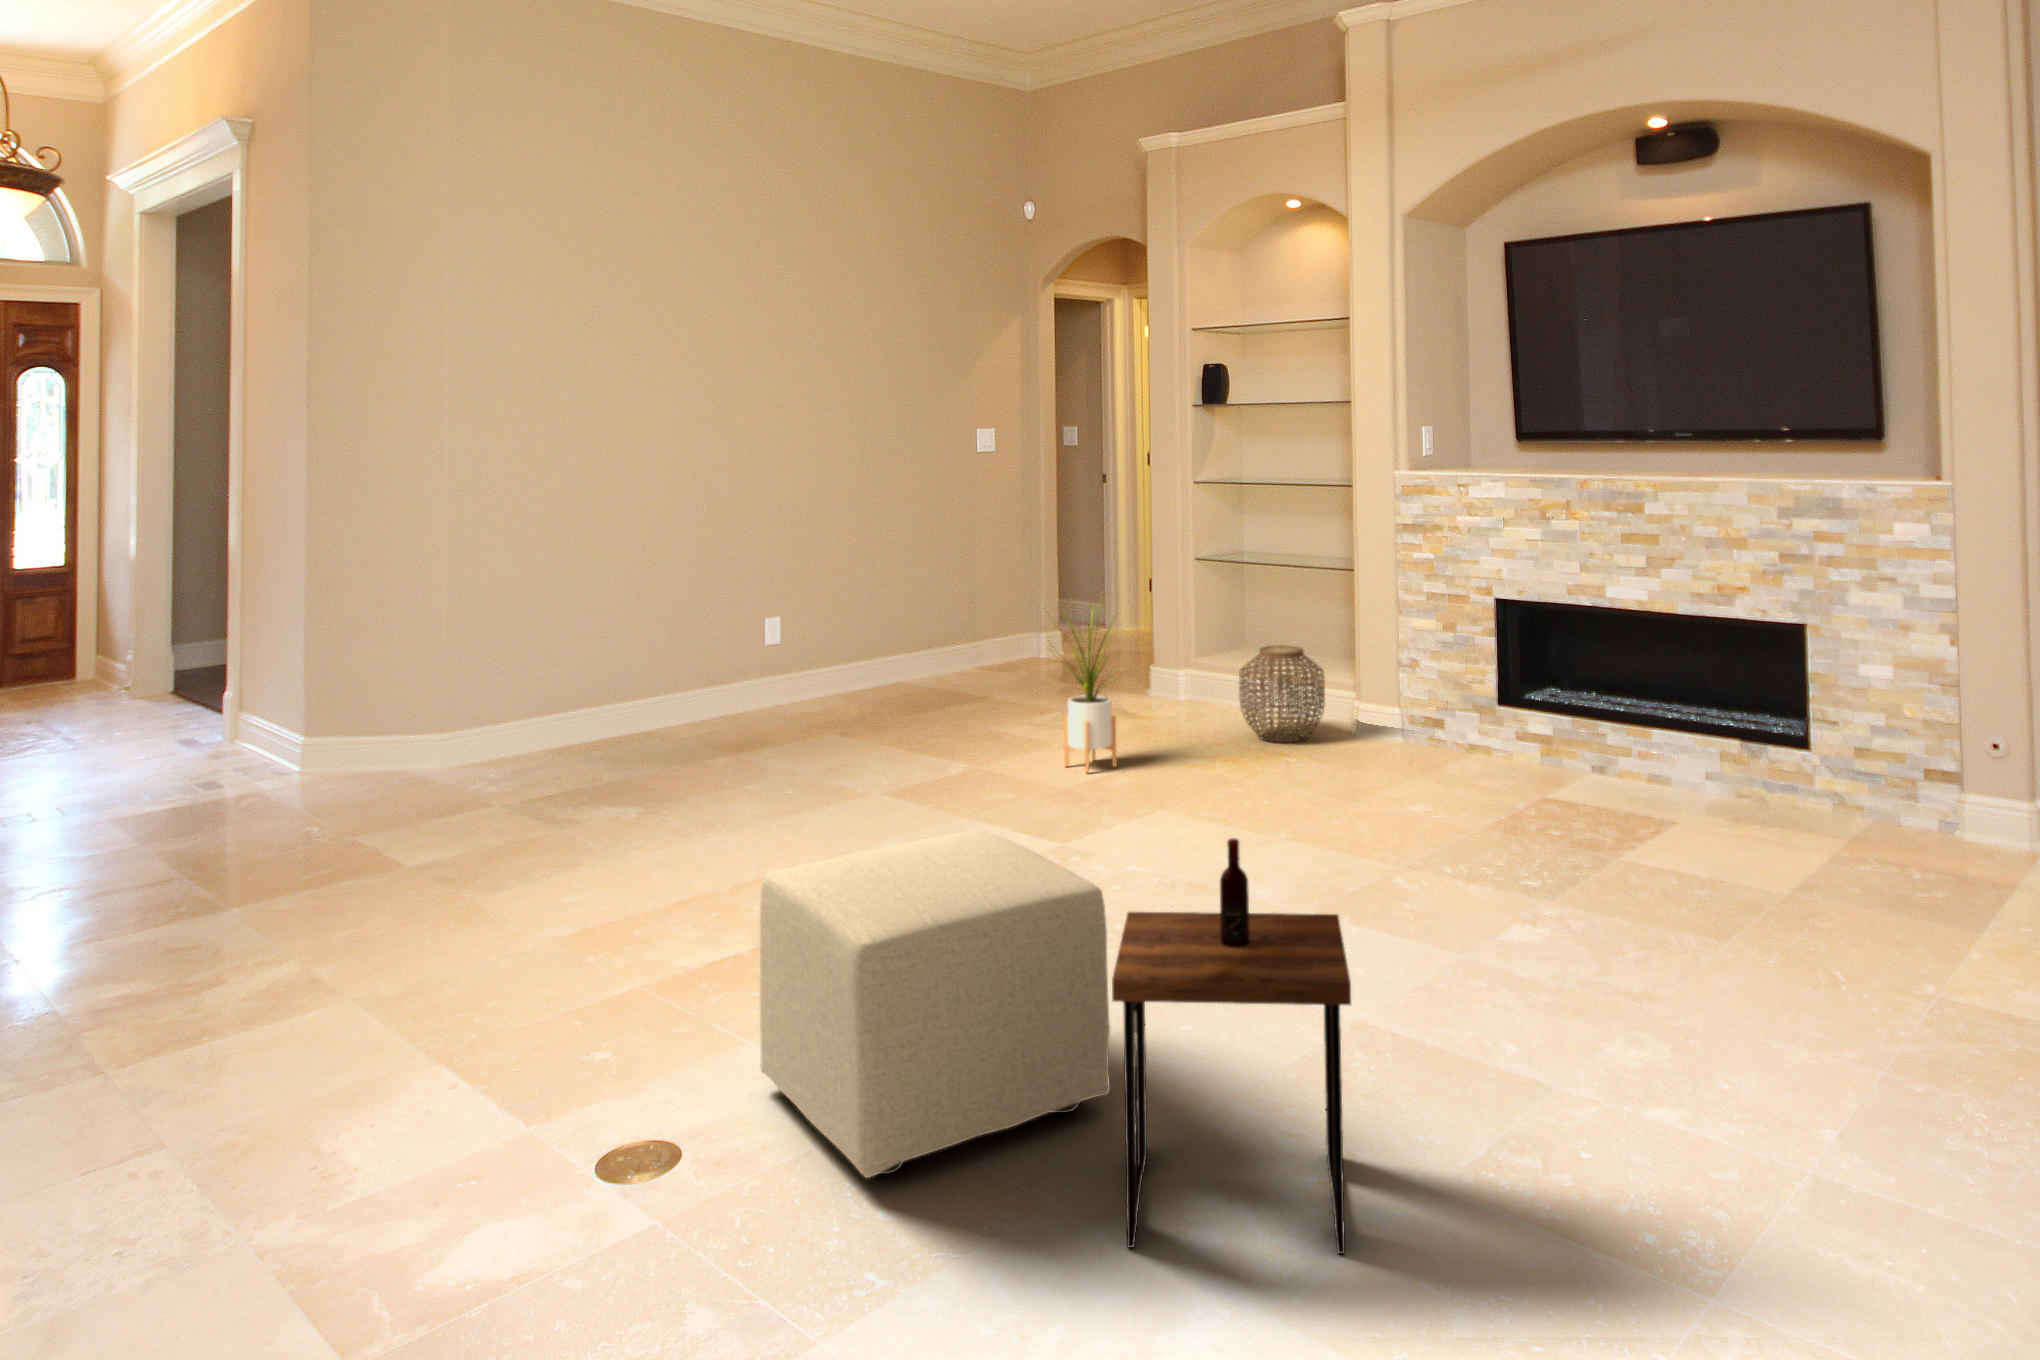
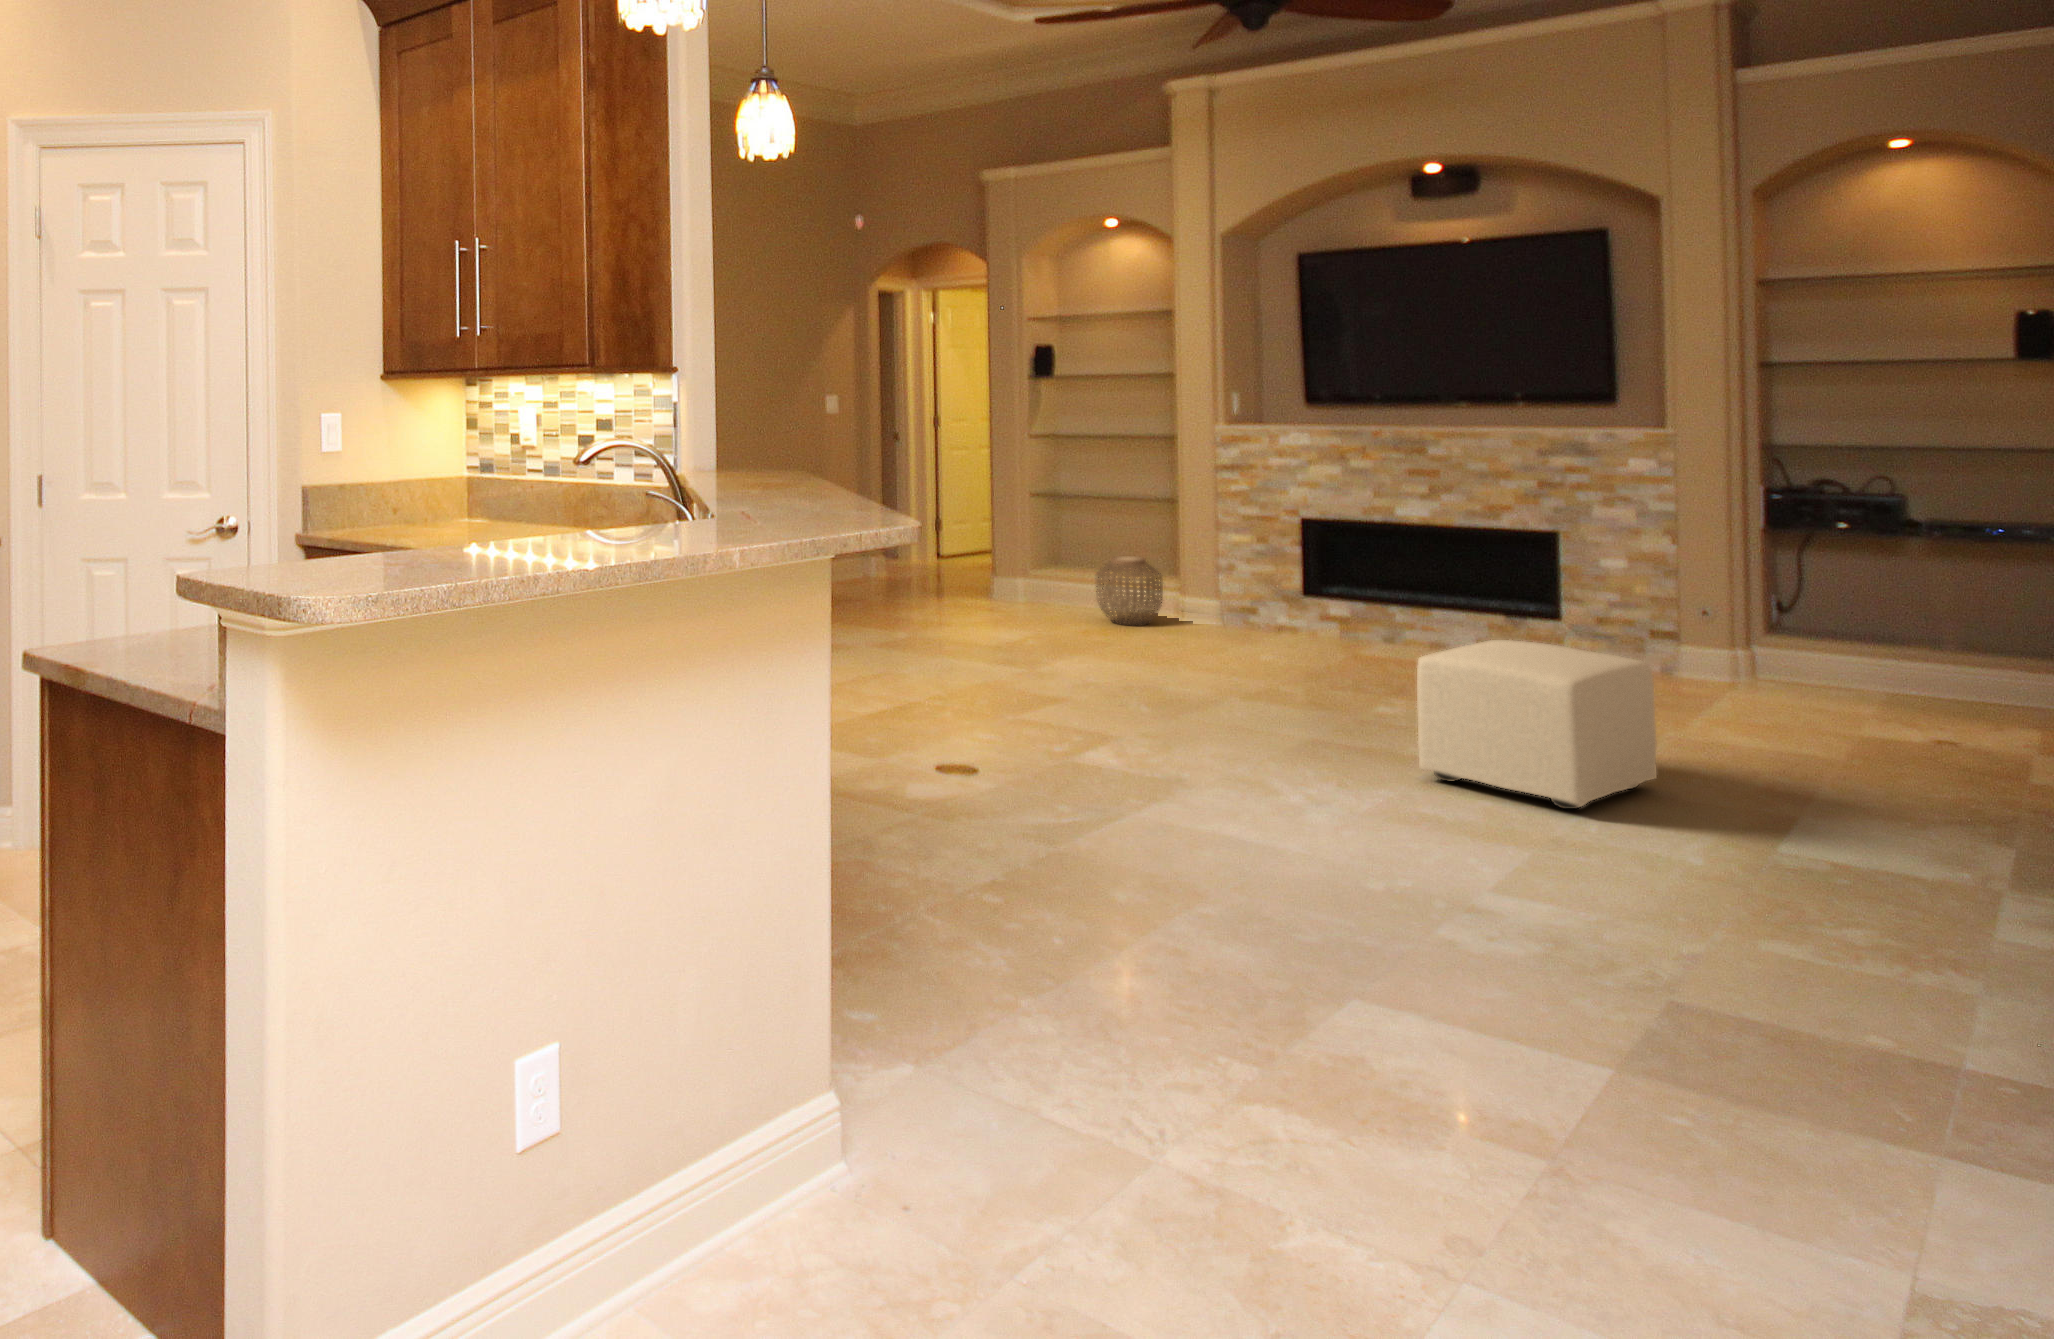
house plant: present [1052,607,1118,773] -> none [968,514,1039,644]
ottoman: present [760,831,1110,1178] -> present [1417,640,1657,809]
side table: present [1112,838,1351,1254] -> none [1238,637,1405,847]

